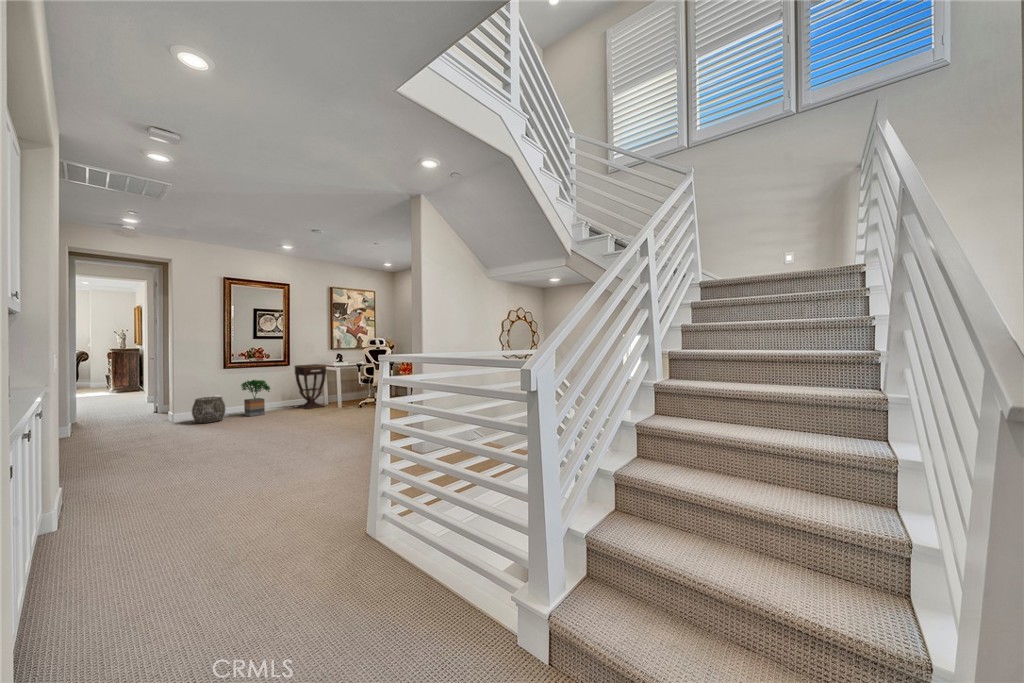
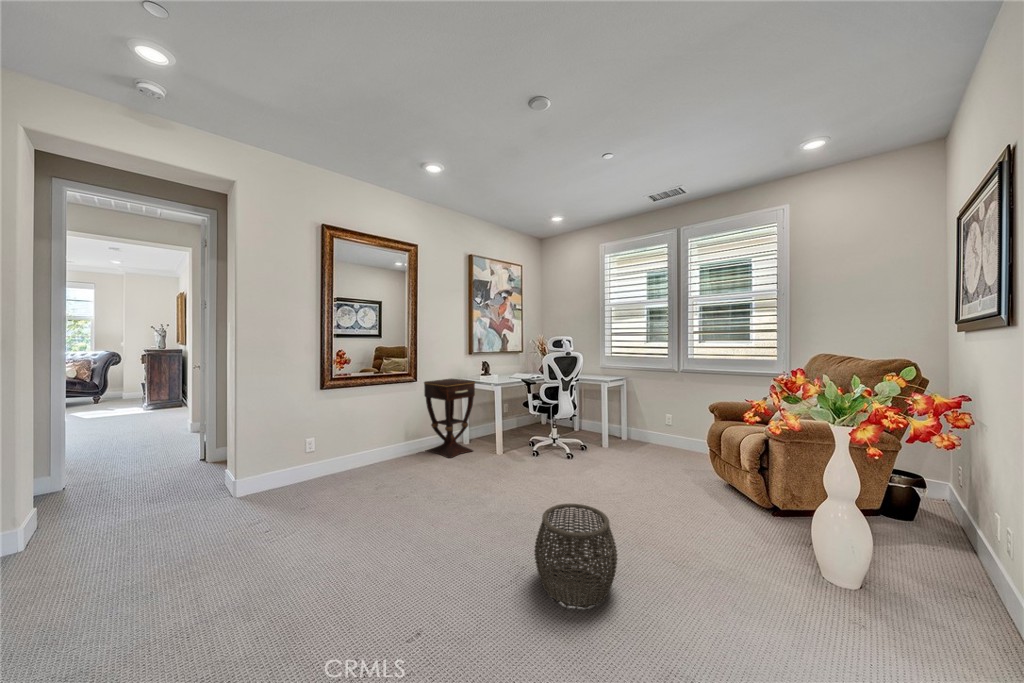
potted tree: present [241,380,270,417] -> none [349,409,401,480]
woven basket: present [192,397,225,423] -> present [534,504,618,607]

